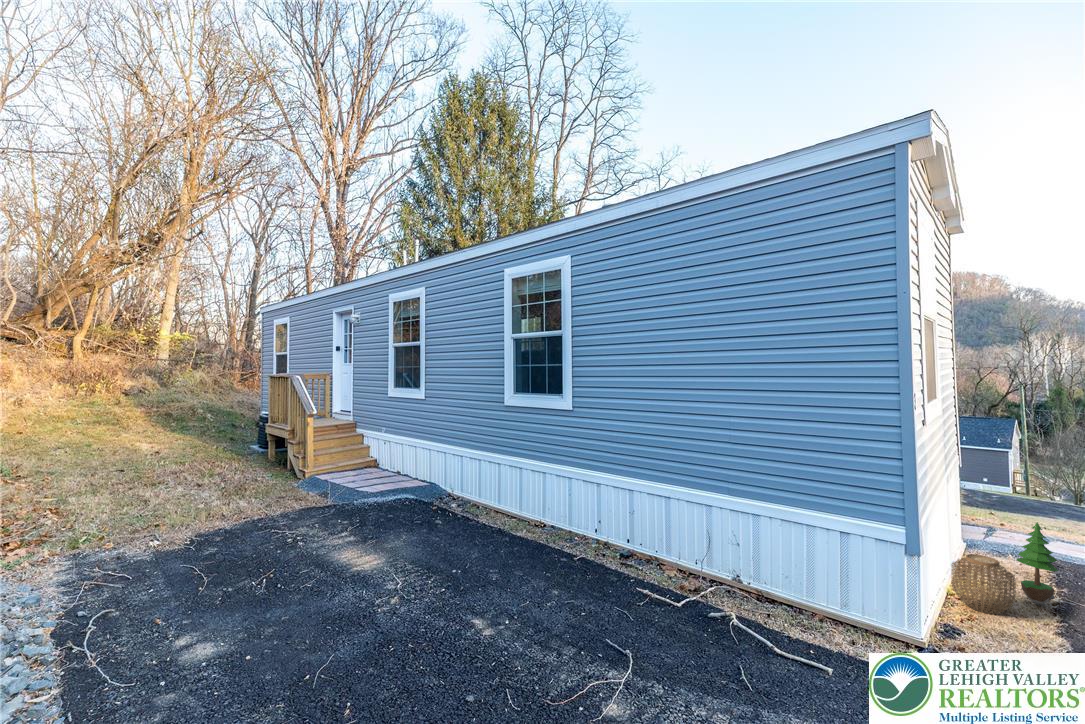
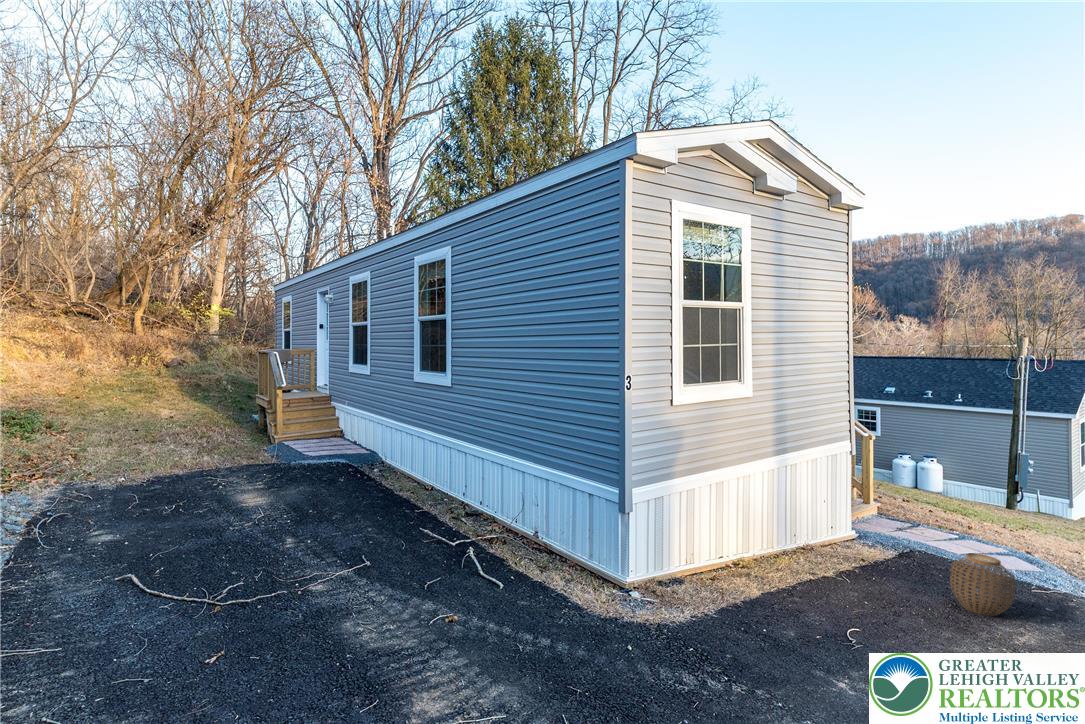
potted tree: present [1017,522,1058,605] -> none [1016,520,1059,608]

